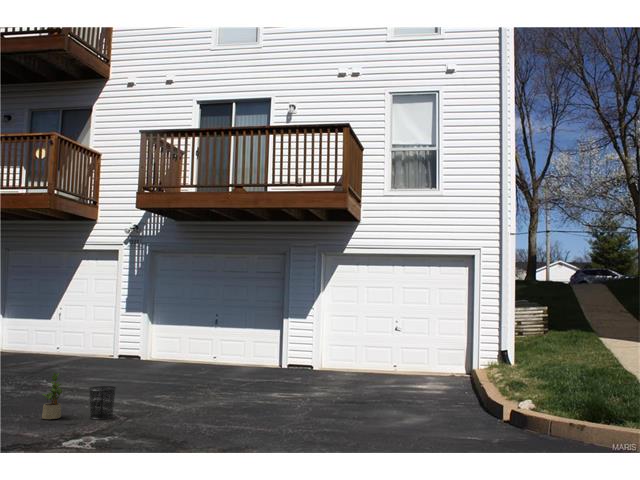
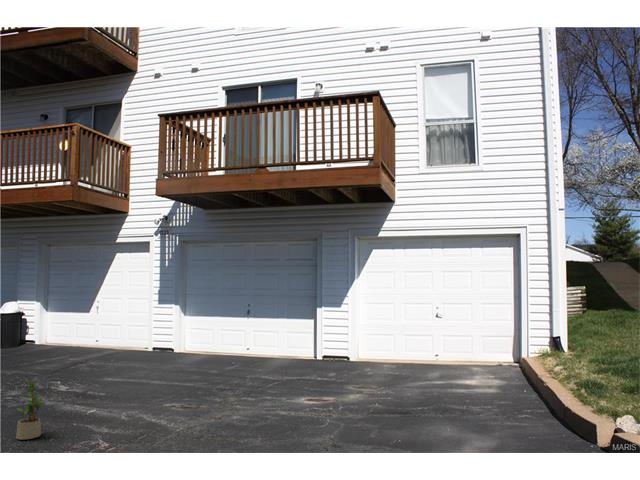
waste bin: present [89,386,116,420] -> none [71,396,107,439]

